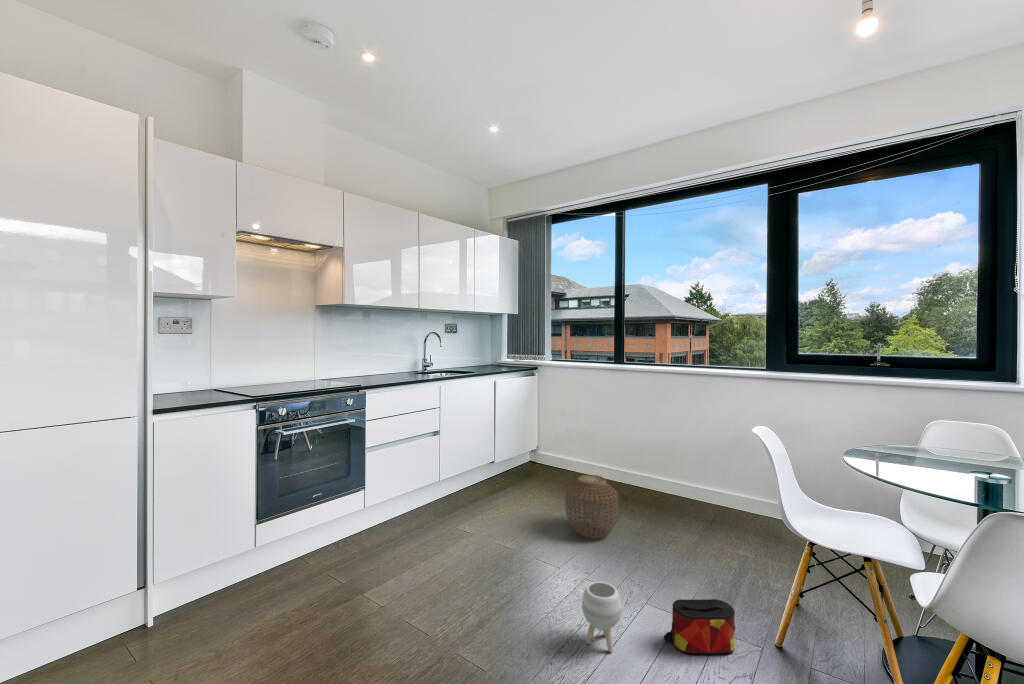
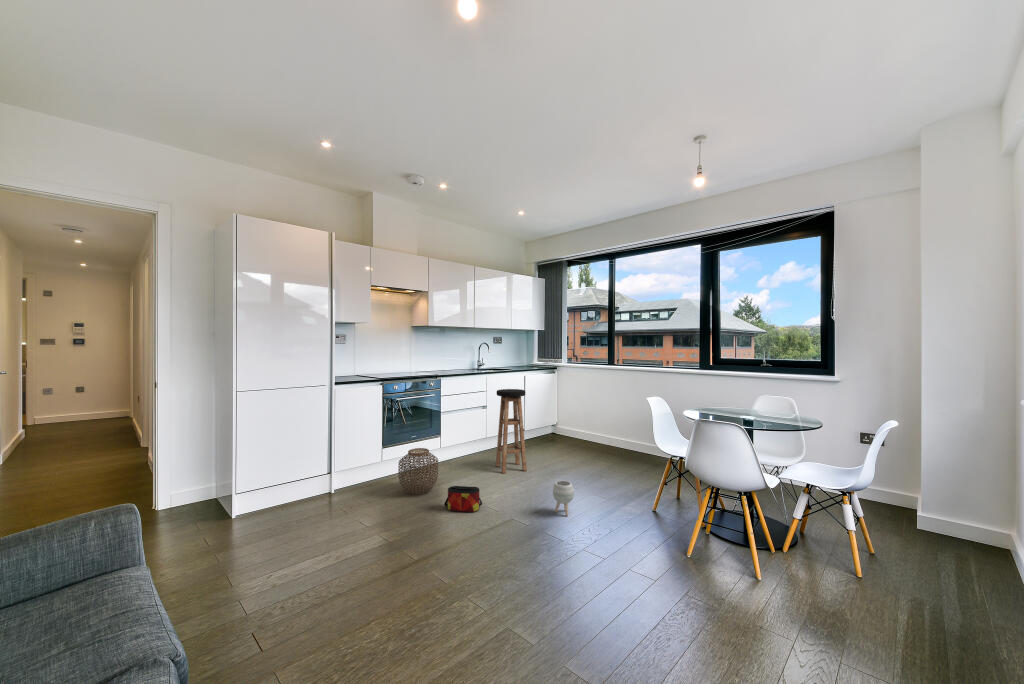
bar stool: none [459,406,511,548] -> present [496,389,527,473]
woven basket: present [565,475,619,539] -> present [398,448,438,495]
bag: present [664,599,735,655] -> present [444,486,482,512]

